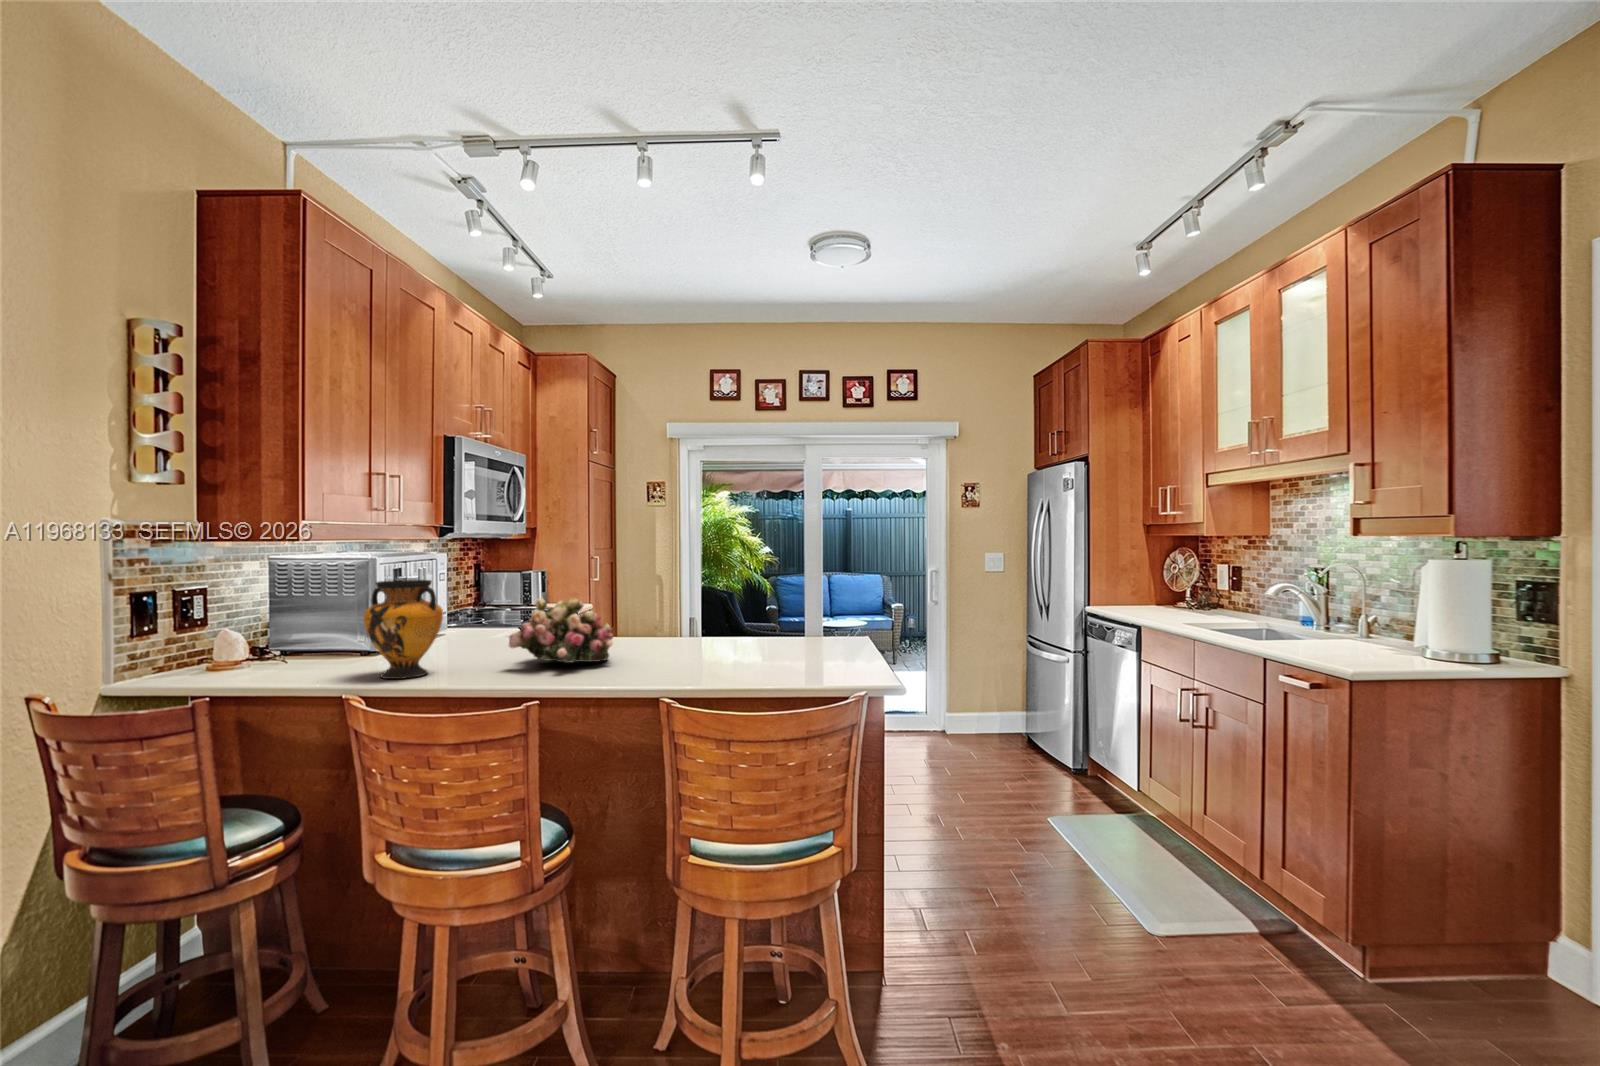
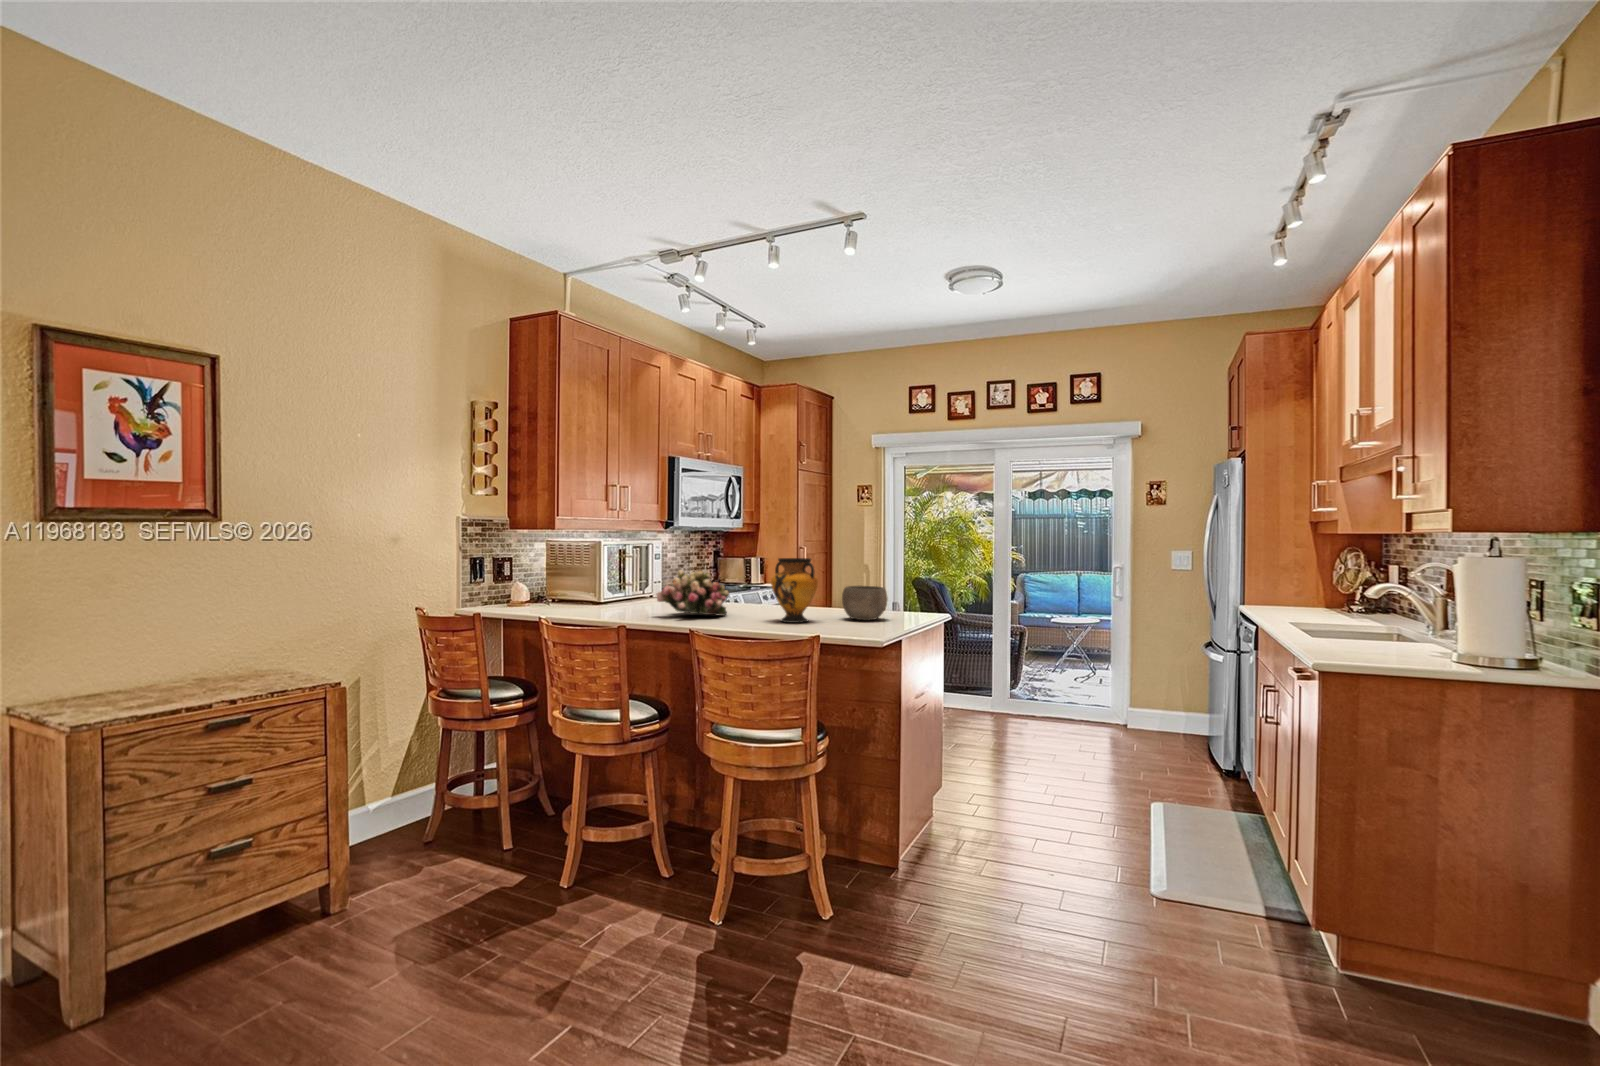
vase: present [364,580,443,679] -> present [771,558,818,623]
bowl: none [767,607,827,653] -> present [842,586,888,620]

